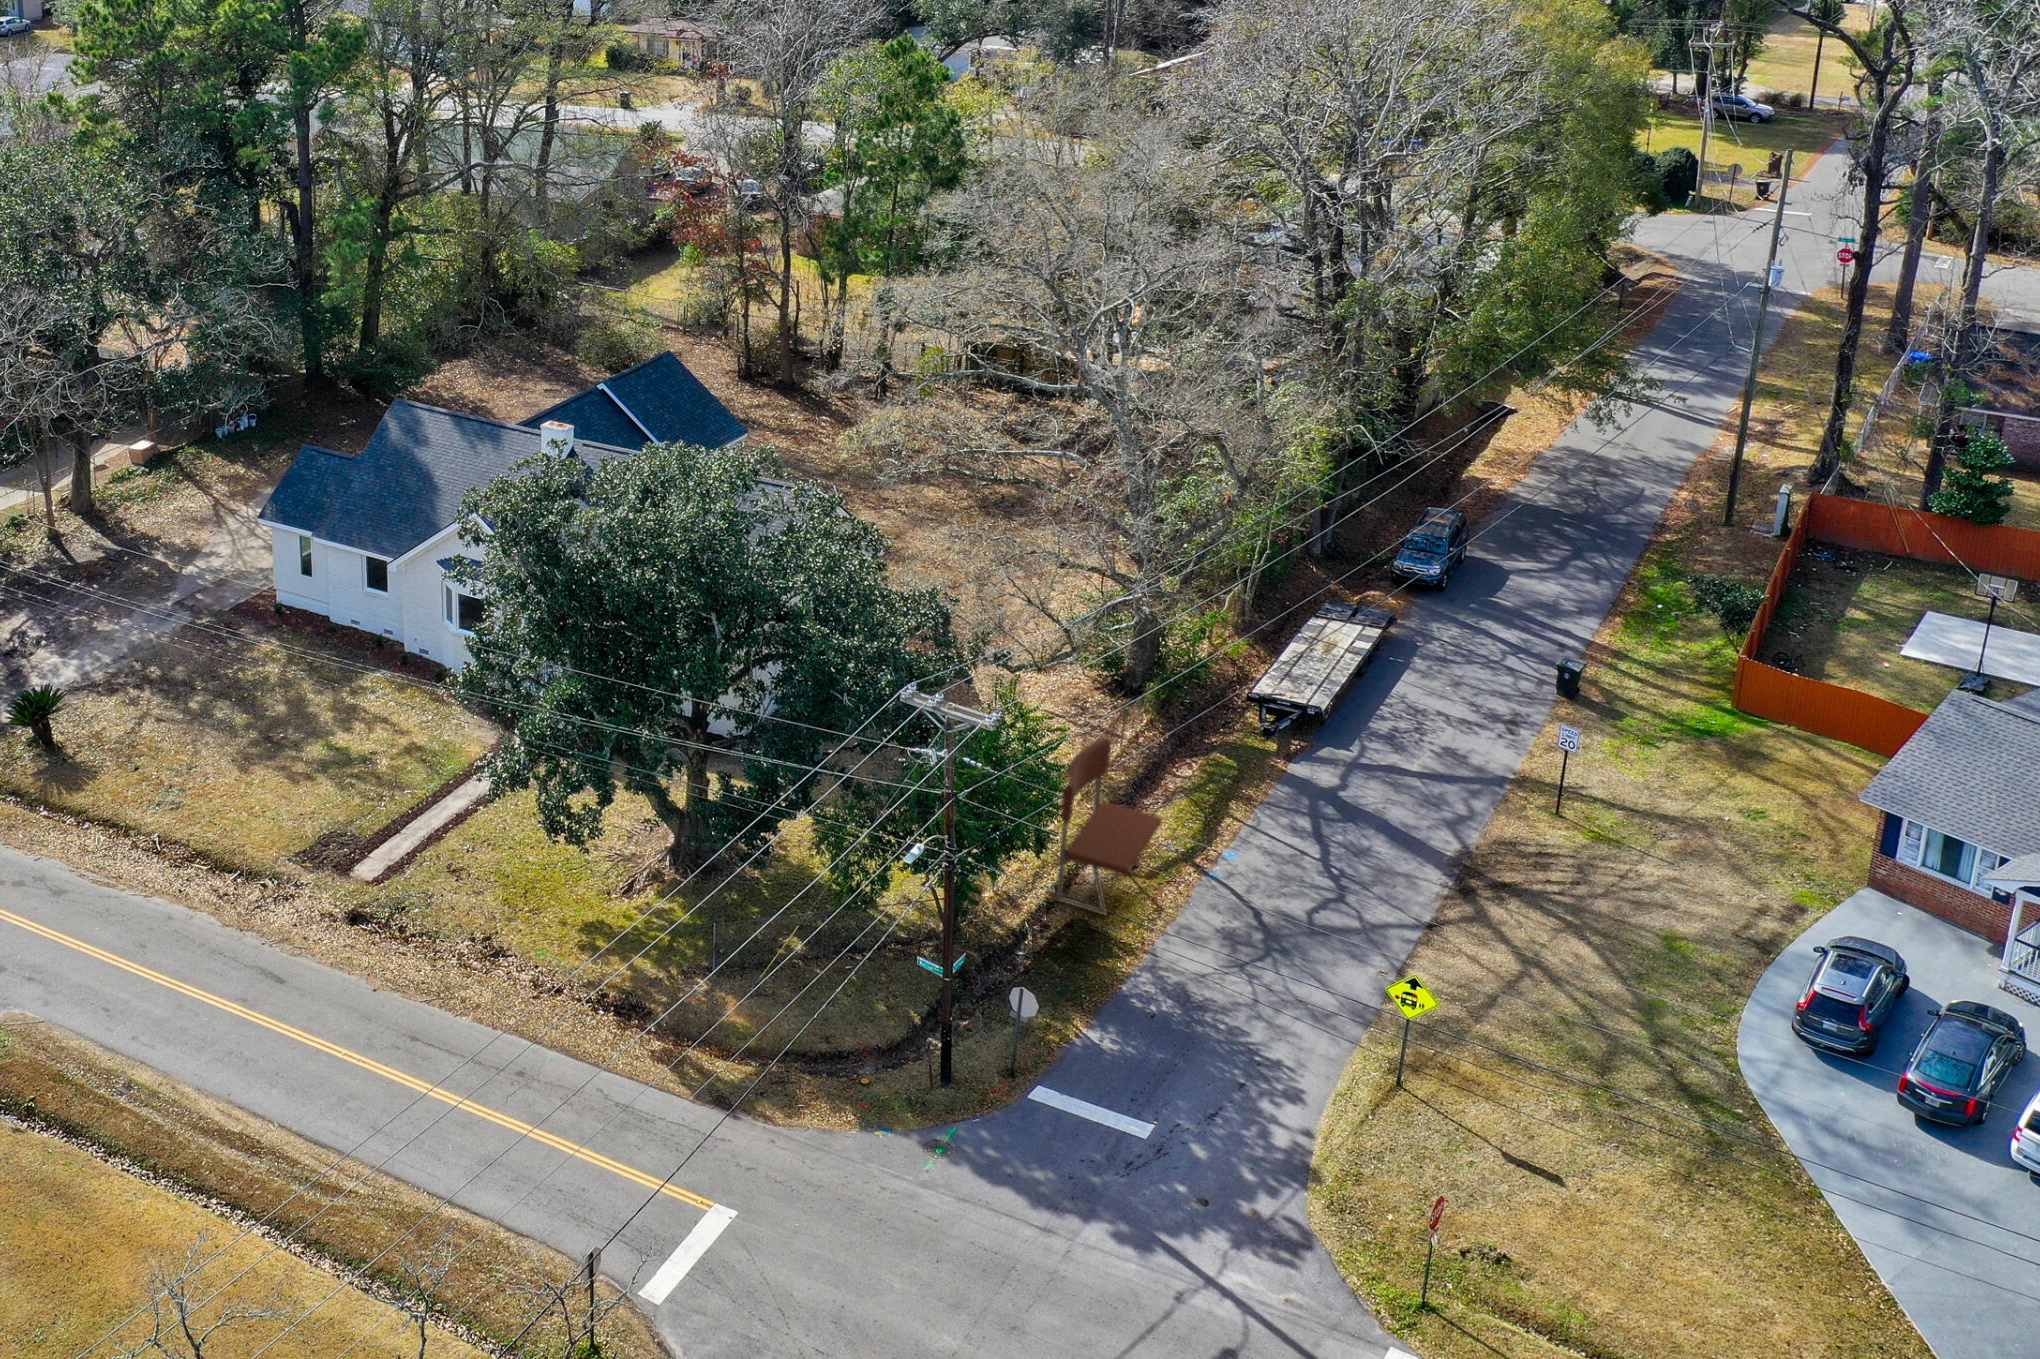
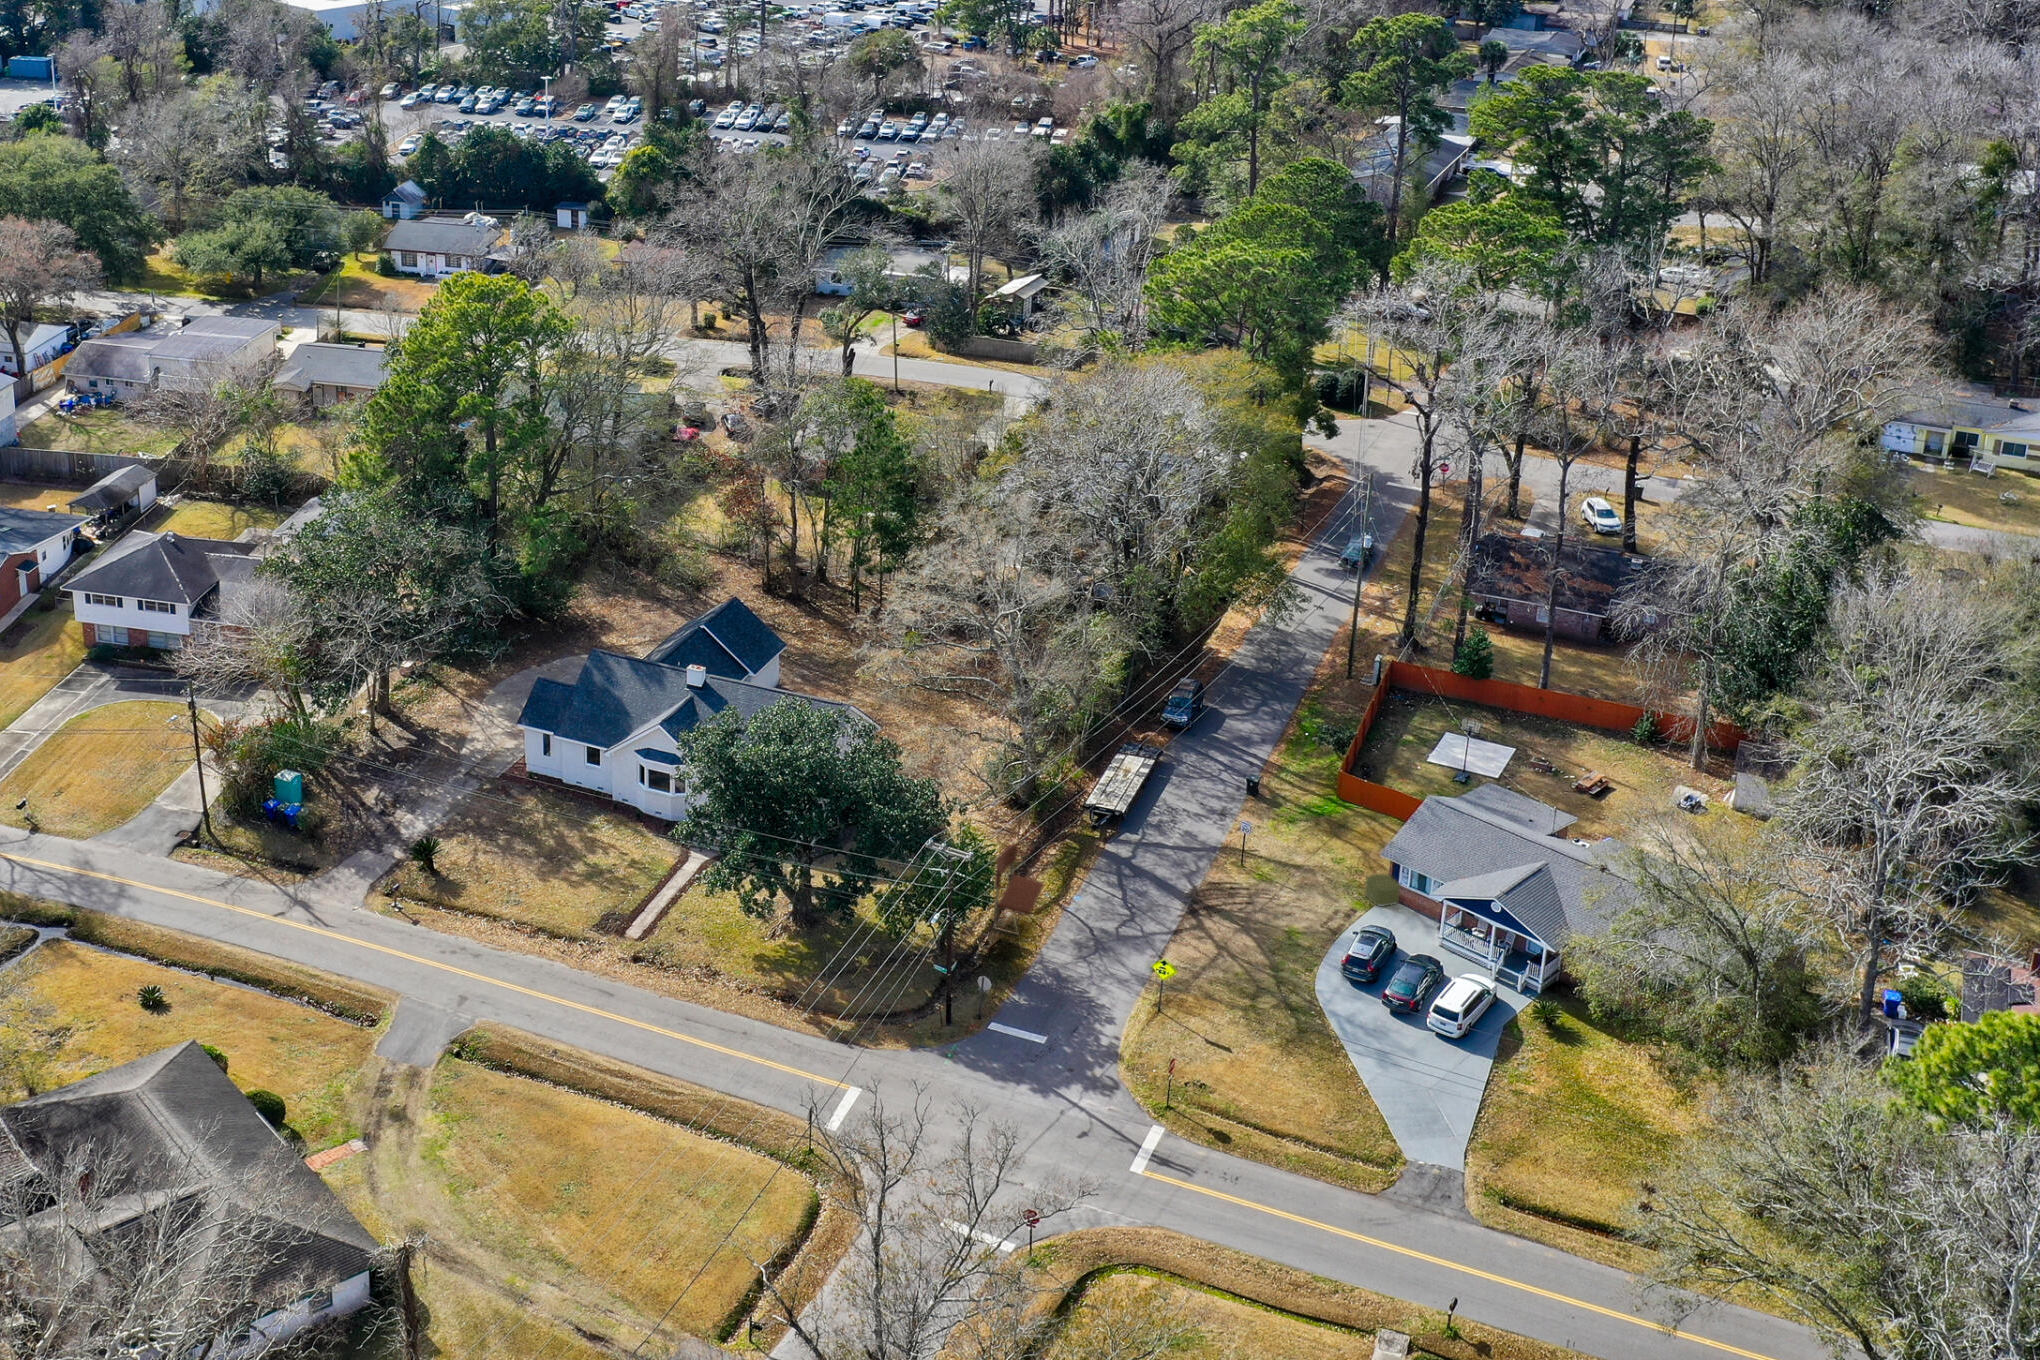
storage box: none [1819,840,1903,905] -> present [1365,874,1401,906]

